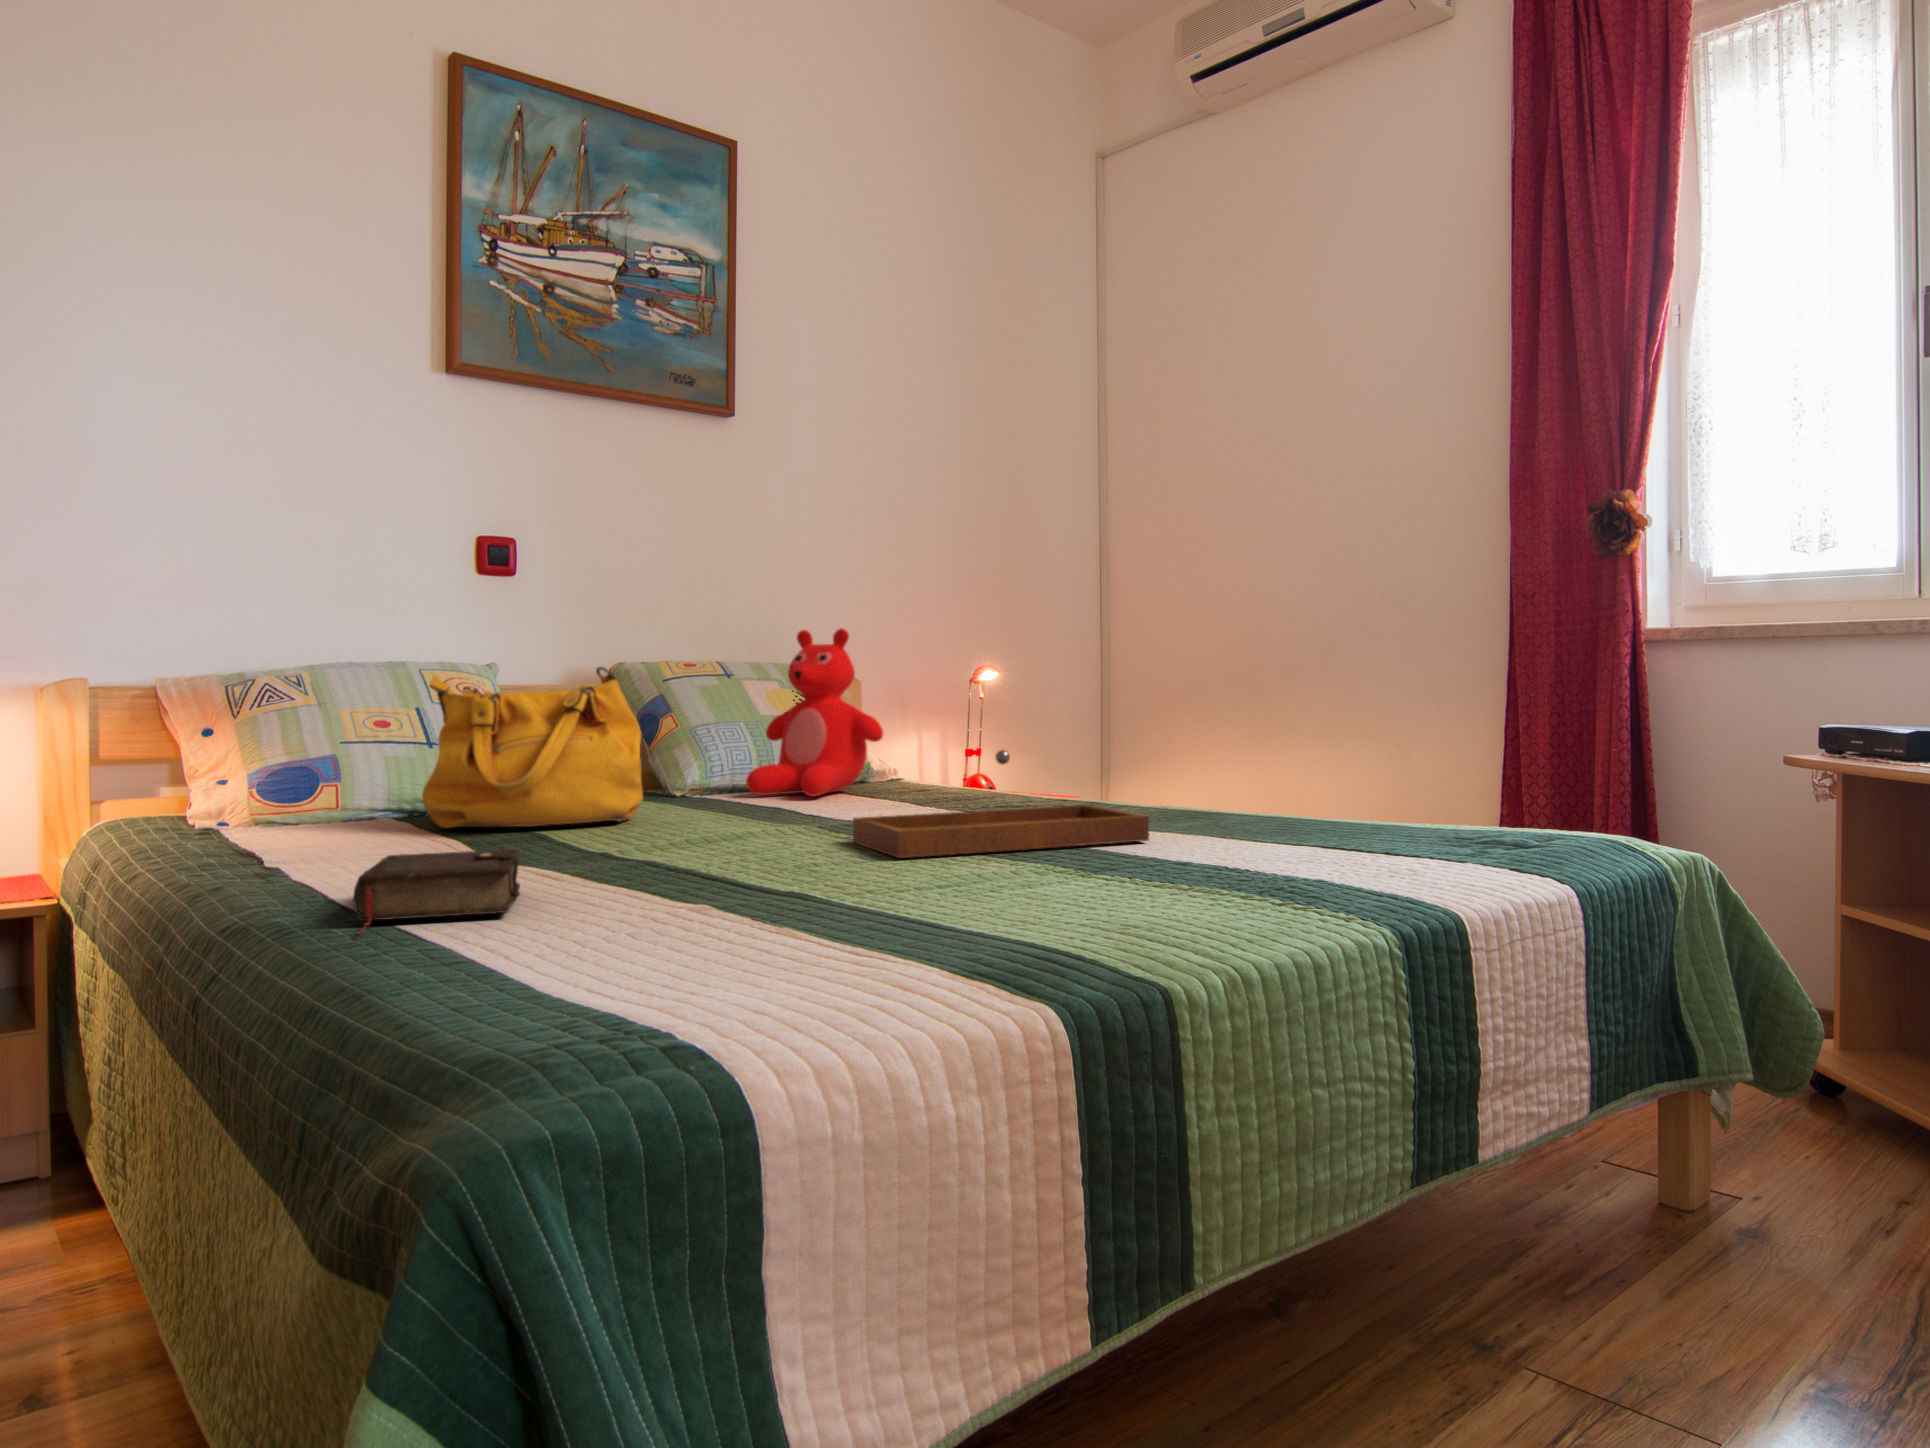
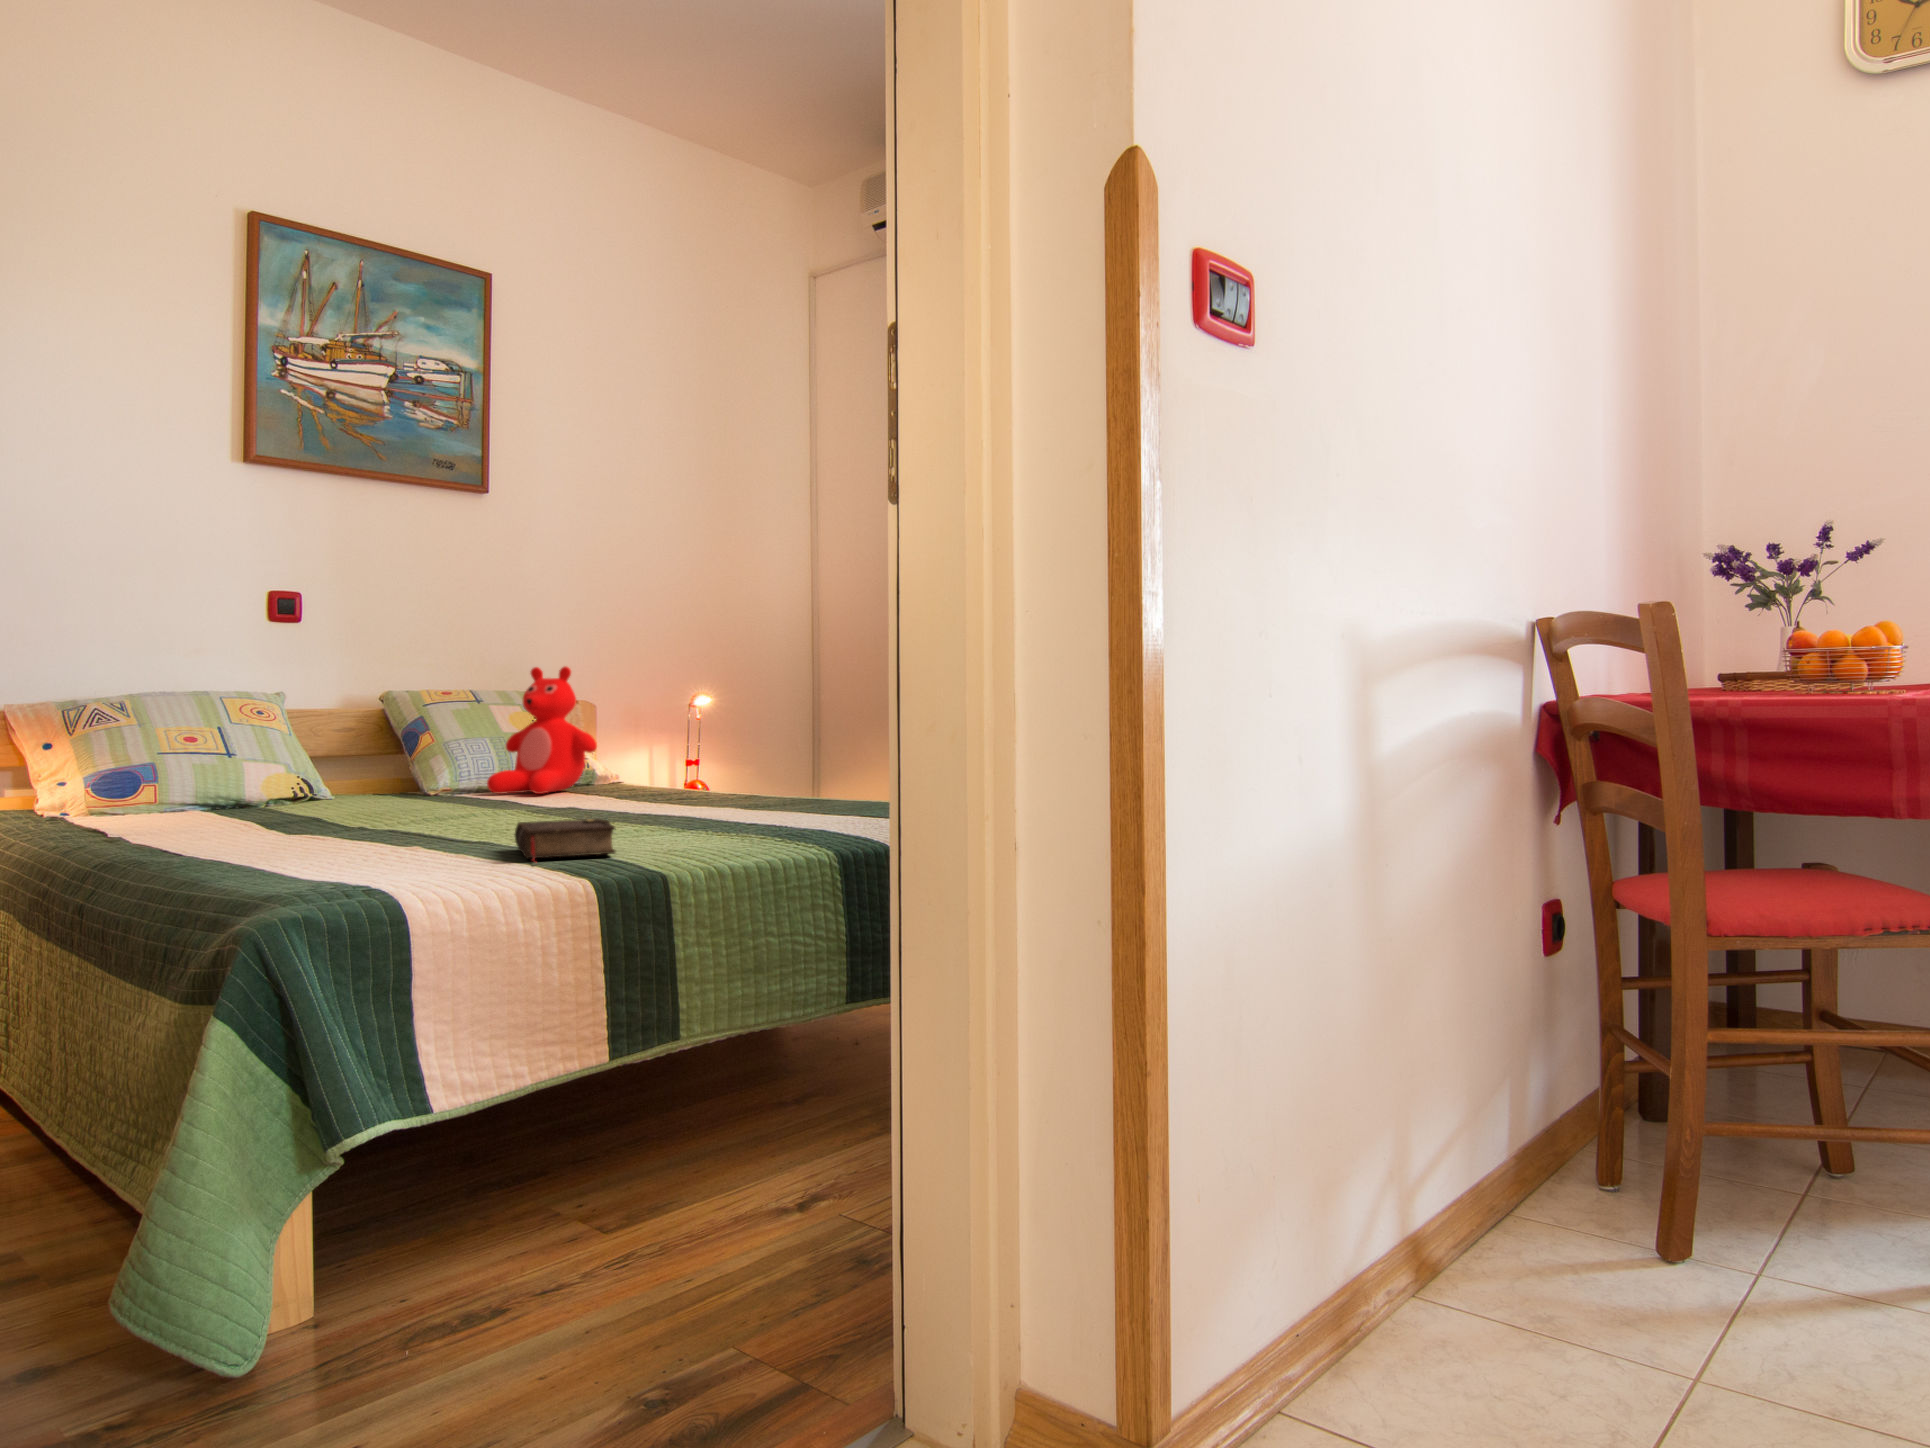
handbag: present [422,667,643,828] -> none [227,697,400,816]
tray: present [853,750,1149,858] -> none [550,756,758,827]
book: present [353,849,520,933] -> present [515,819,616,863]

